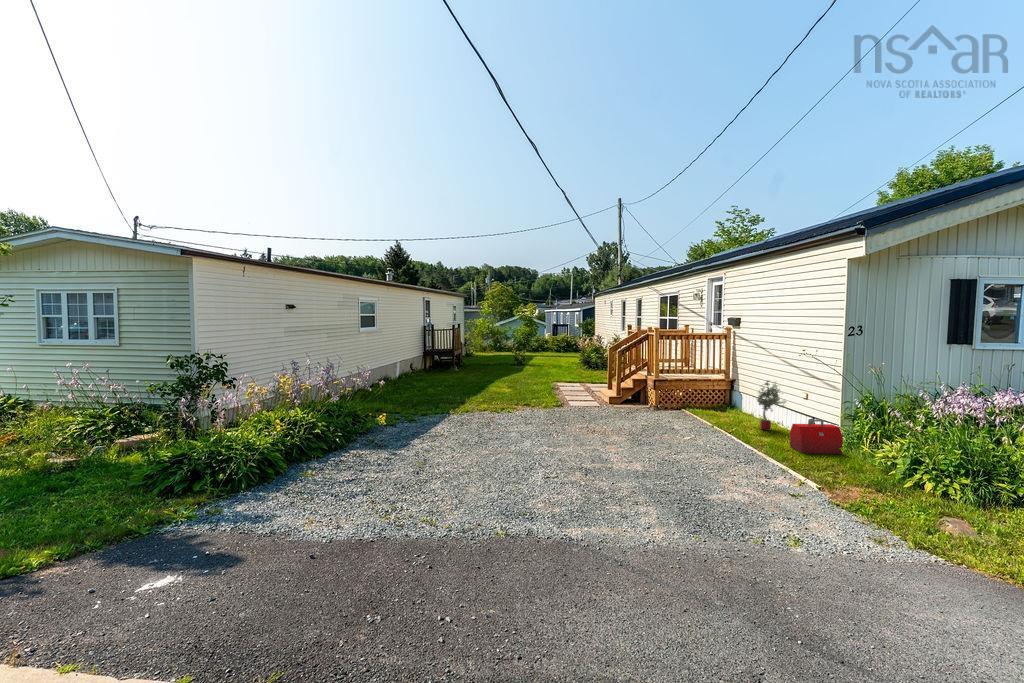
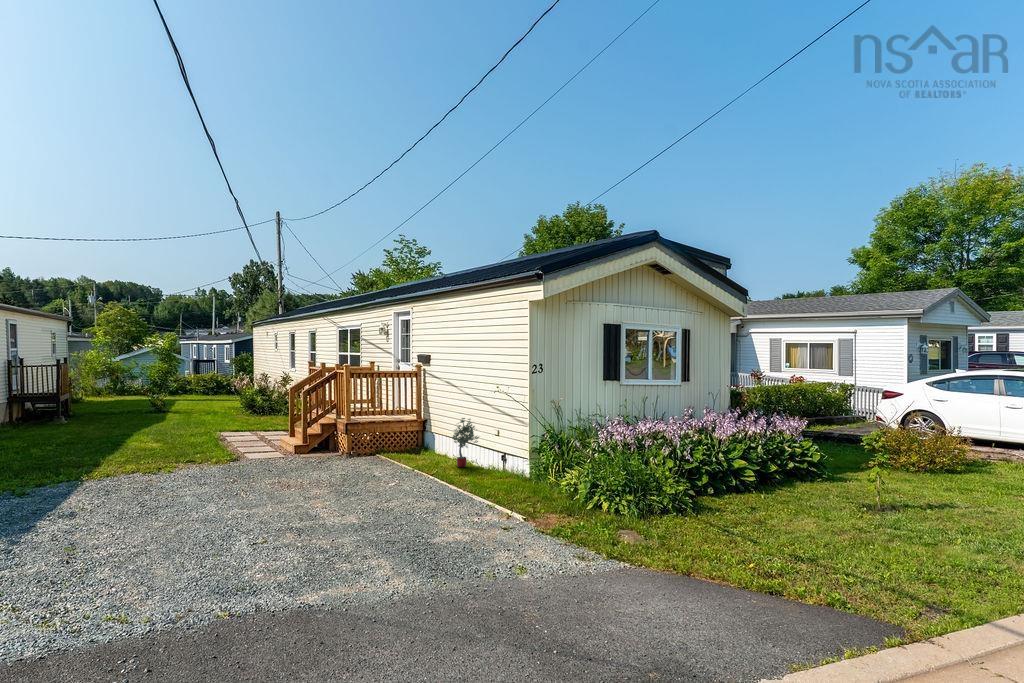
toolbox: present [790,420,843,454] -> none [489,453,531,489]

